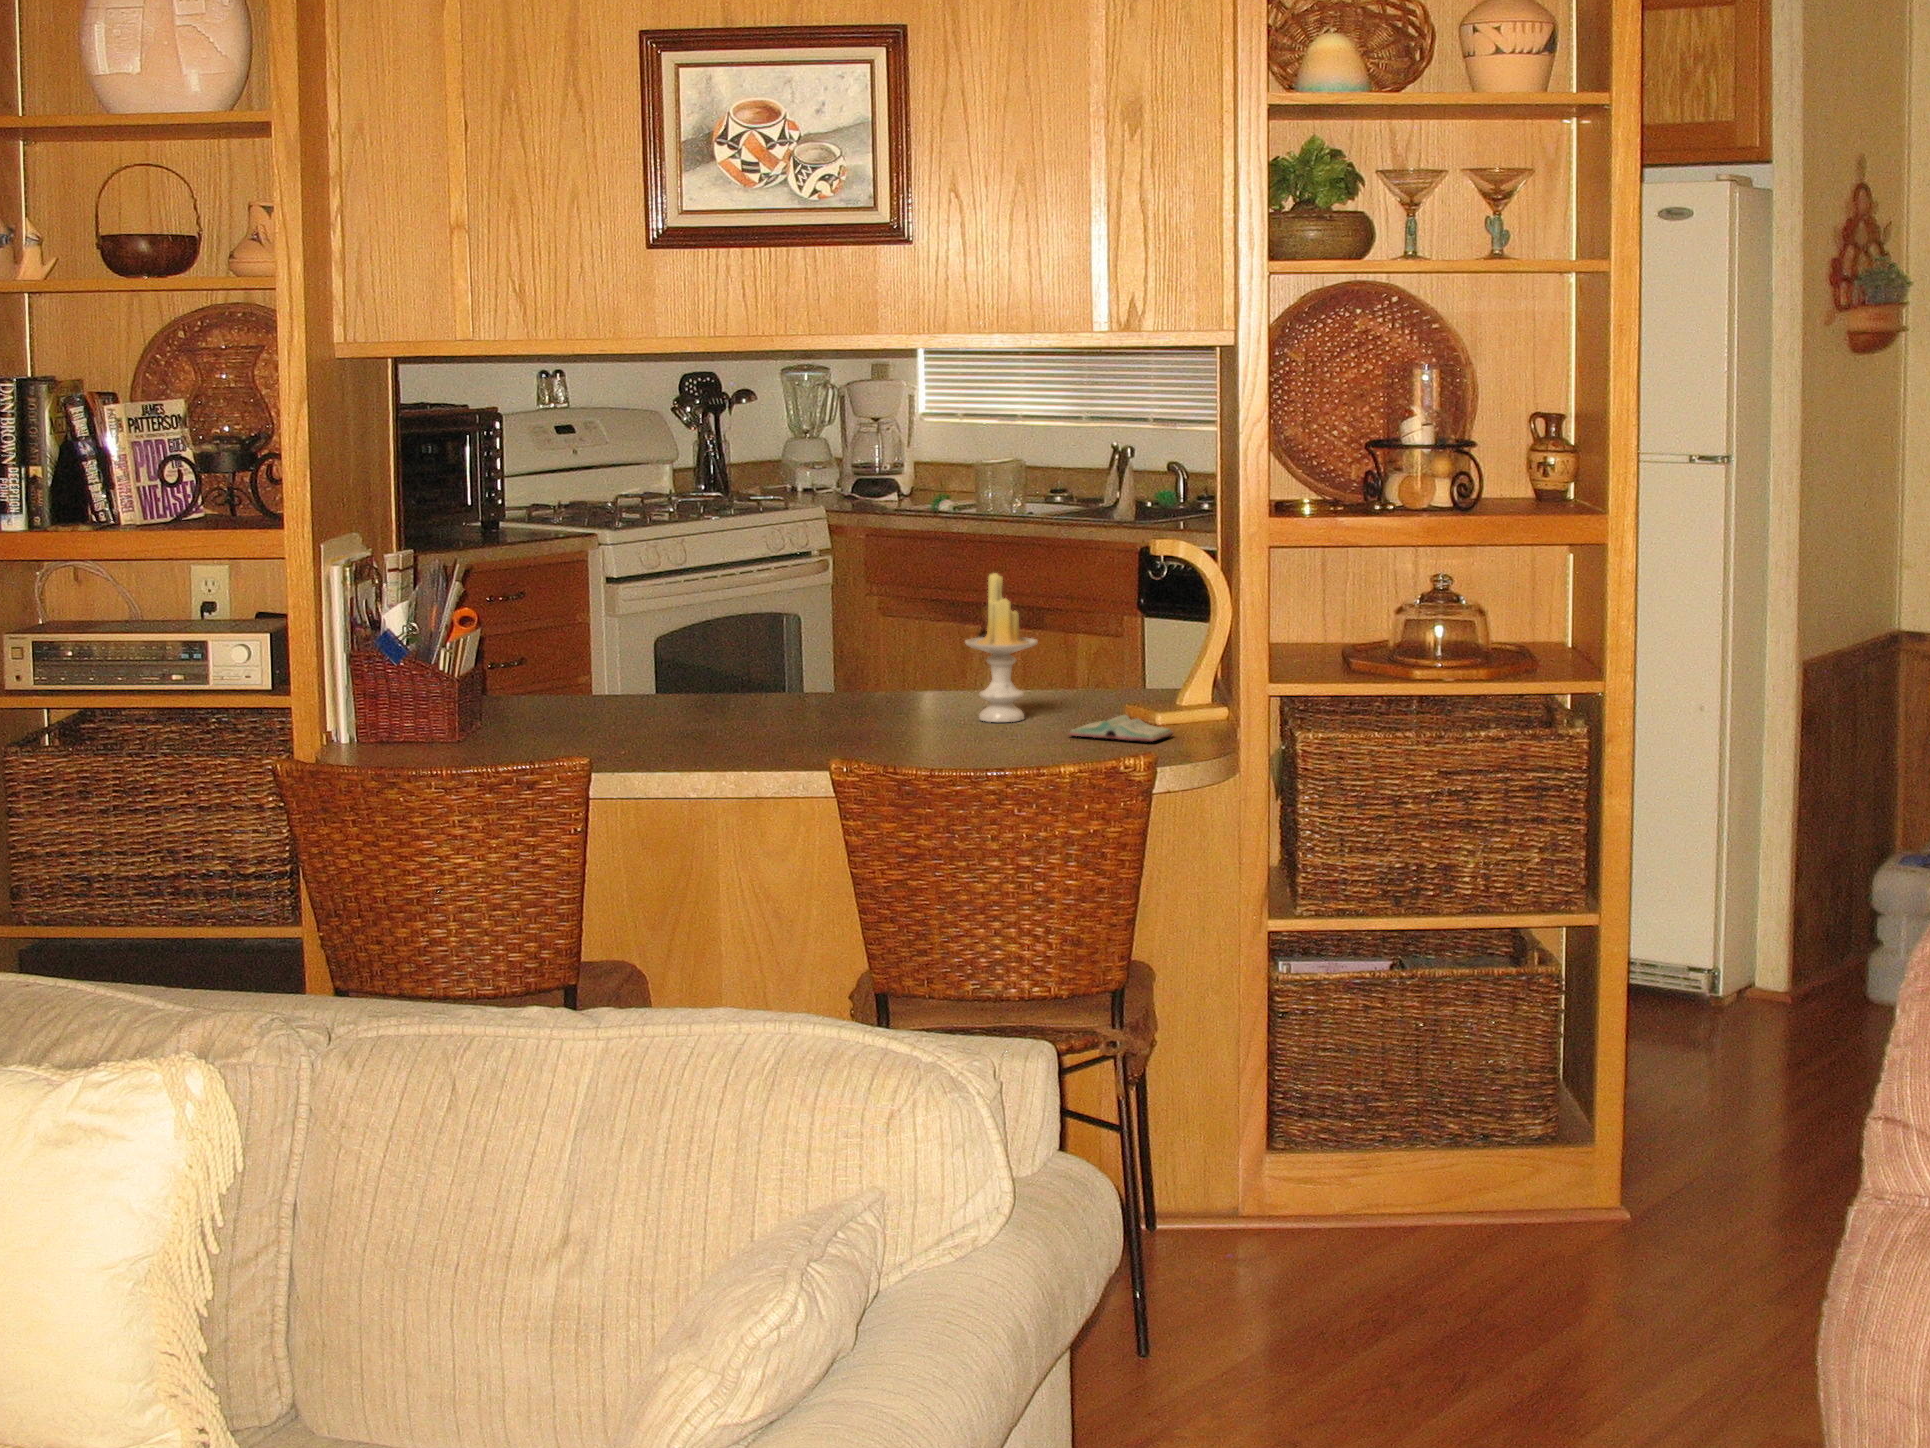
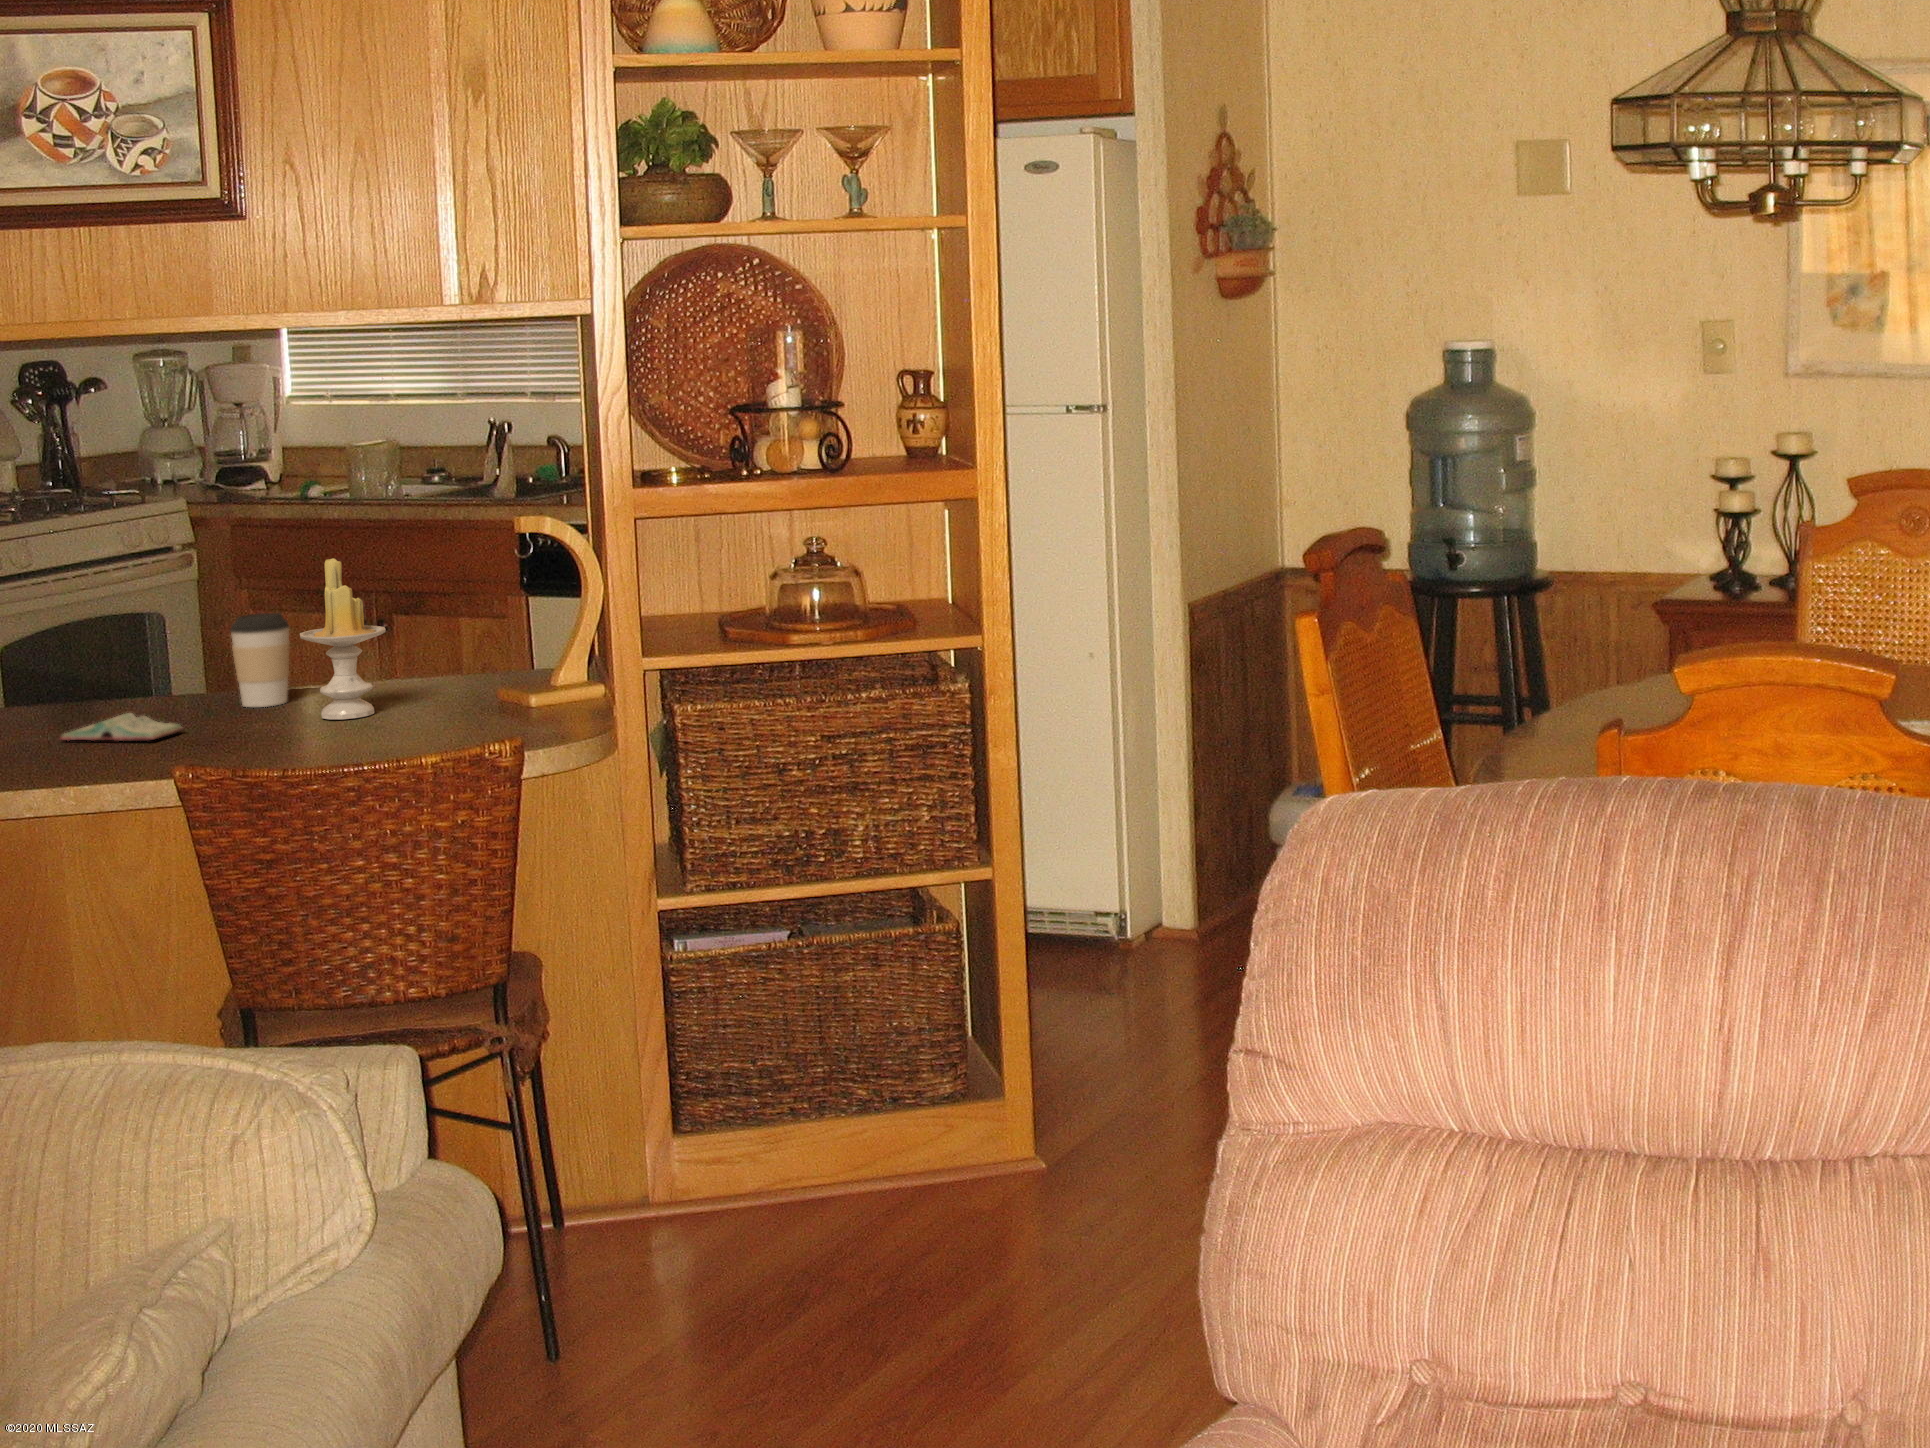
coffee cup: none [902,620,953,706] -> present [230,613,290,707]
book: present [1069,715,1173,742] -> present [60,713,184,741]

